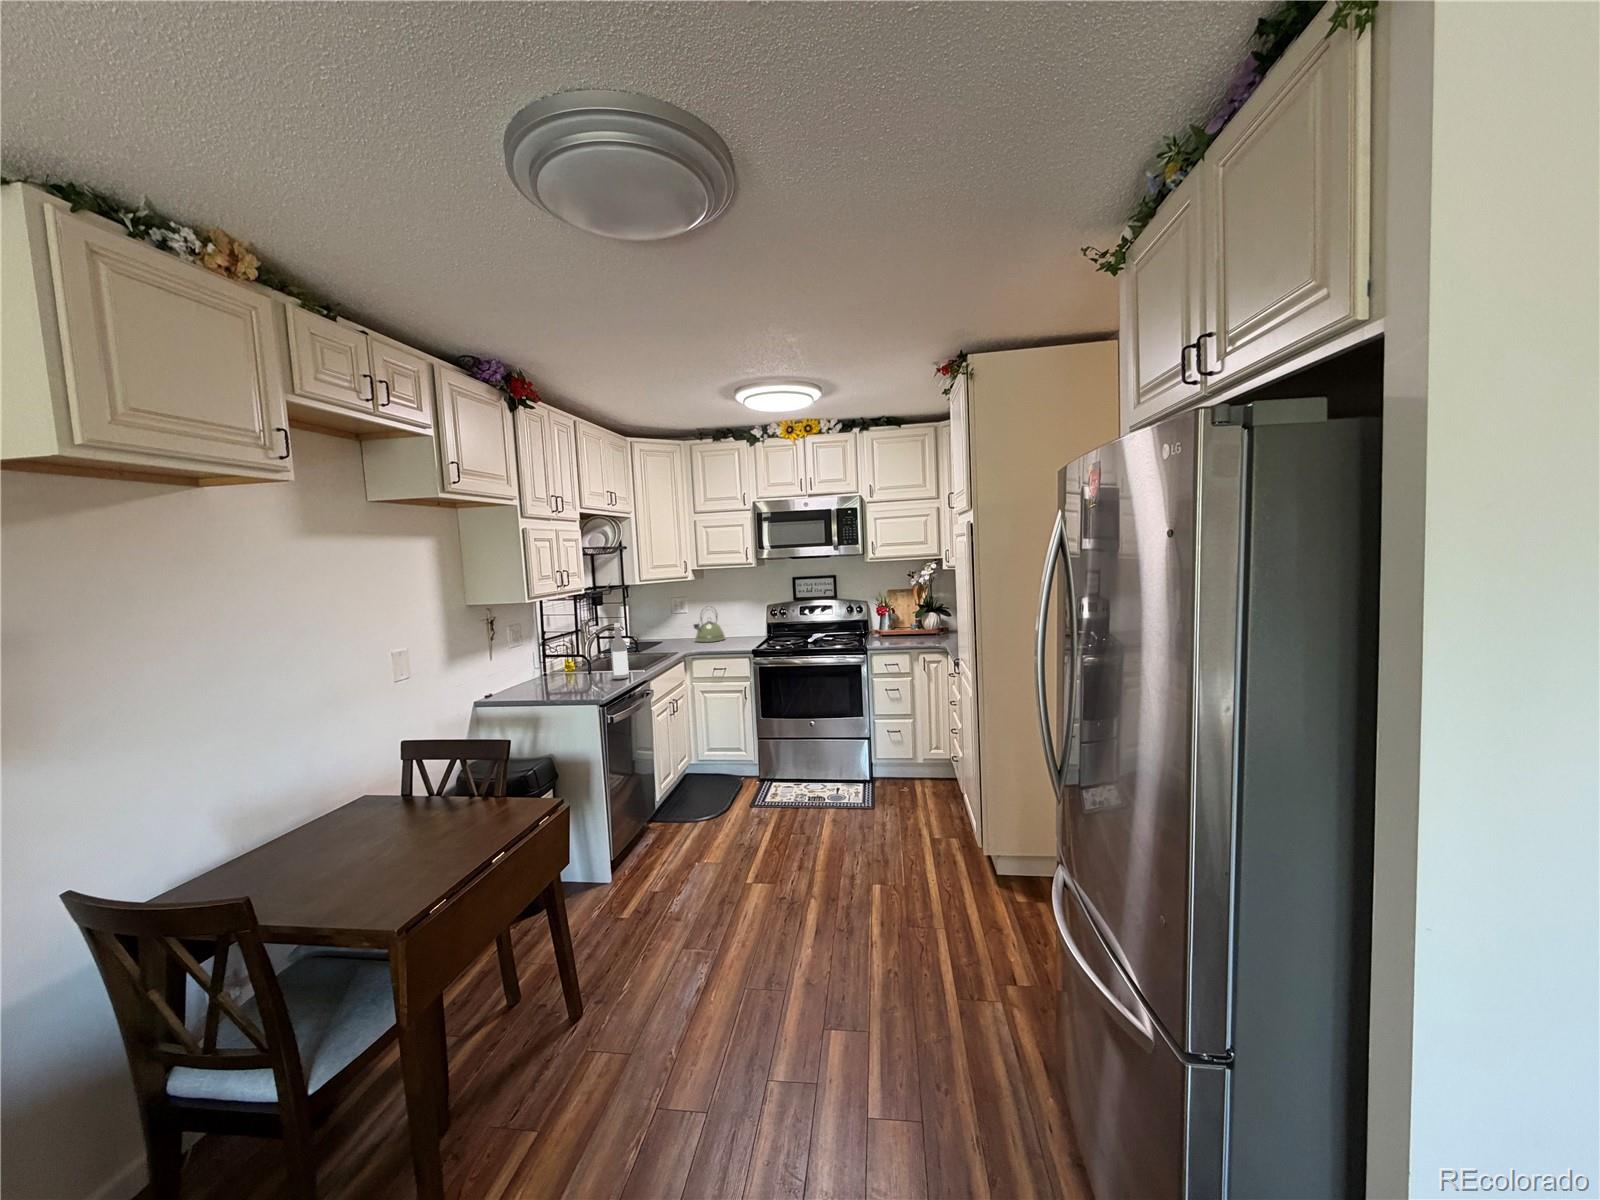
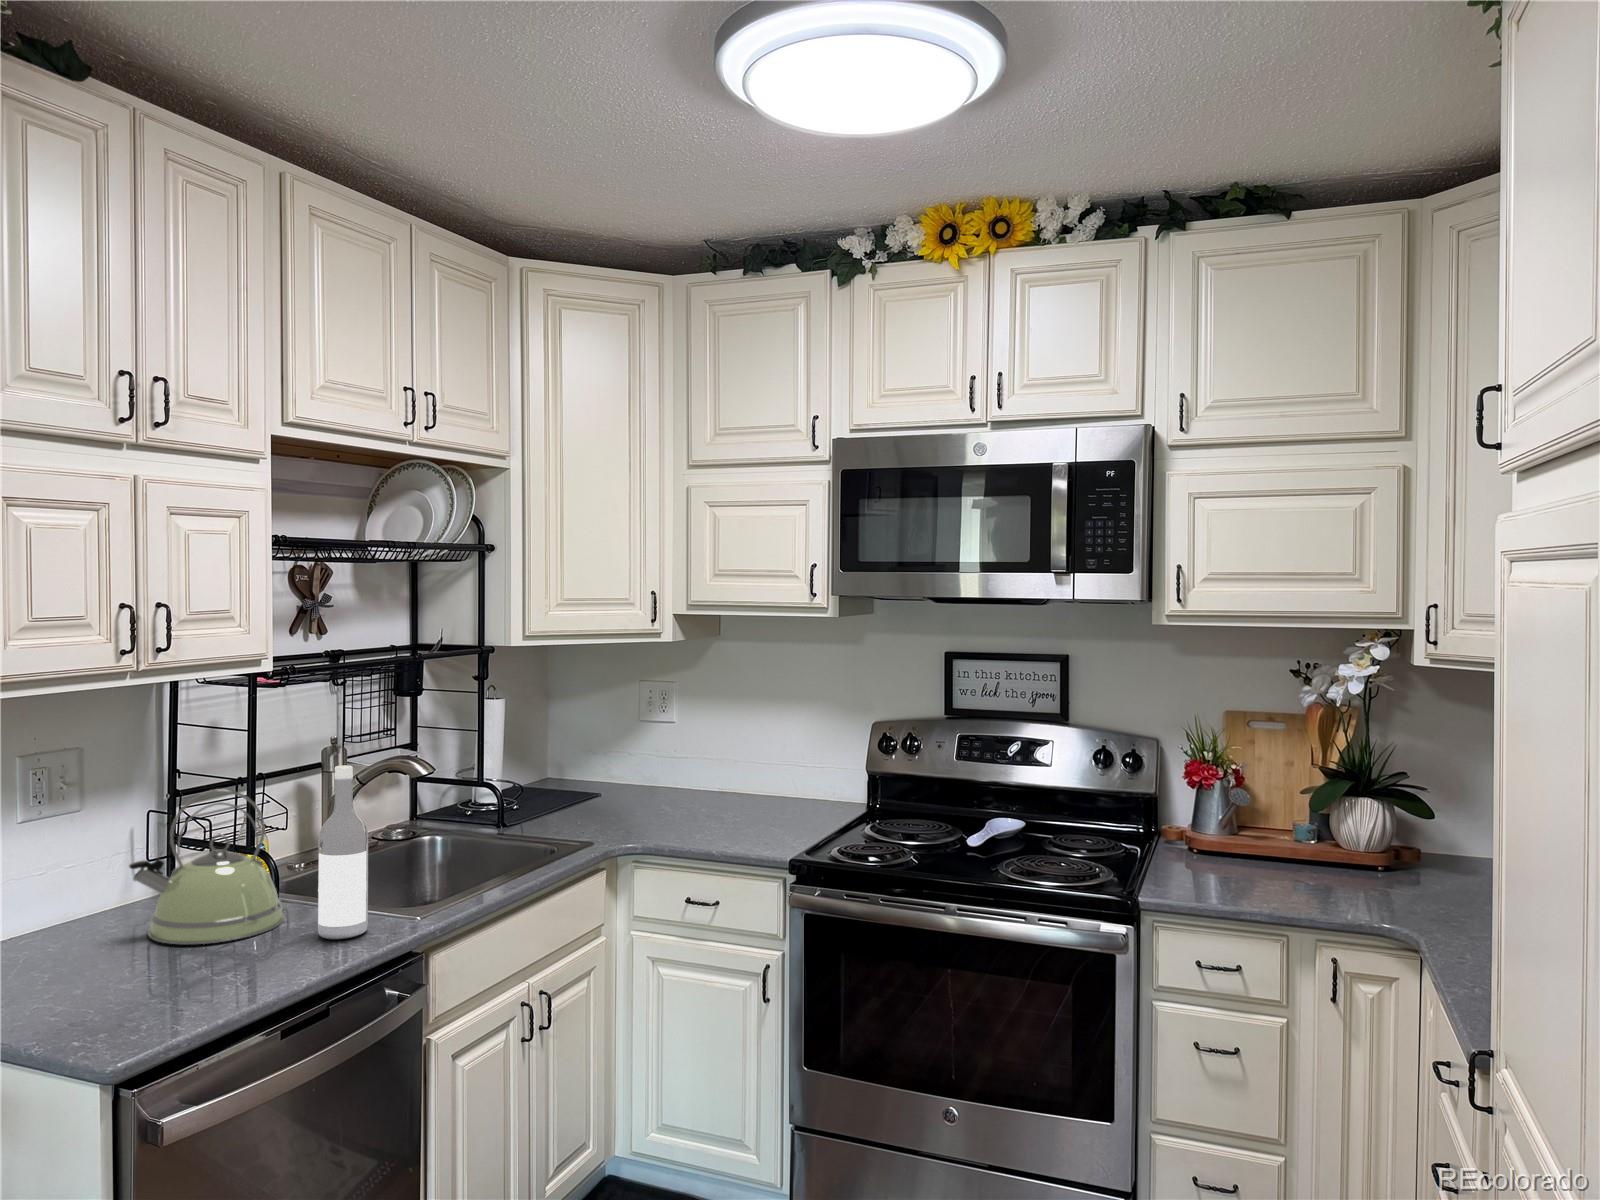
kettle: present [694,607,725,642] -> present [129,789,284,944]

